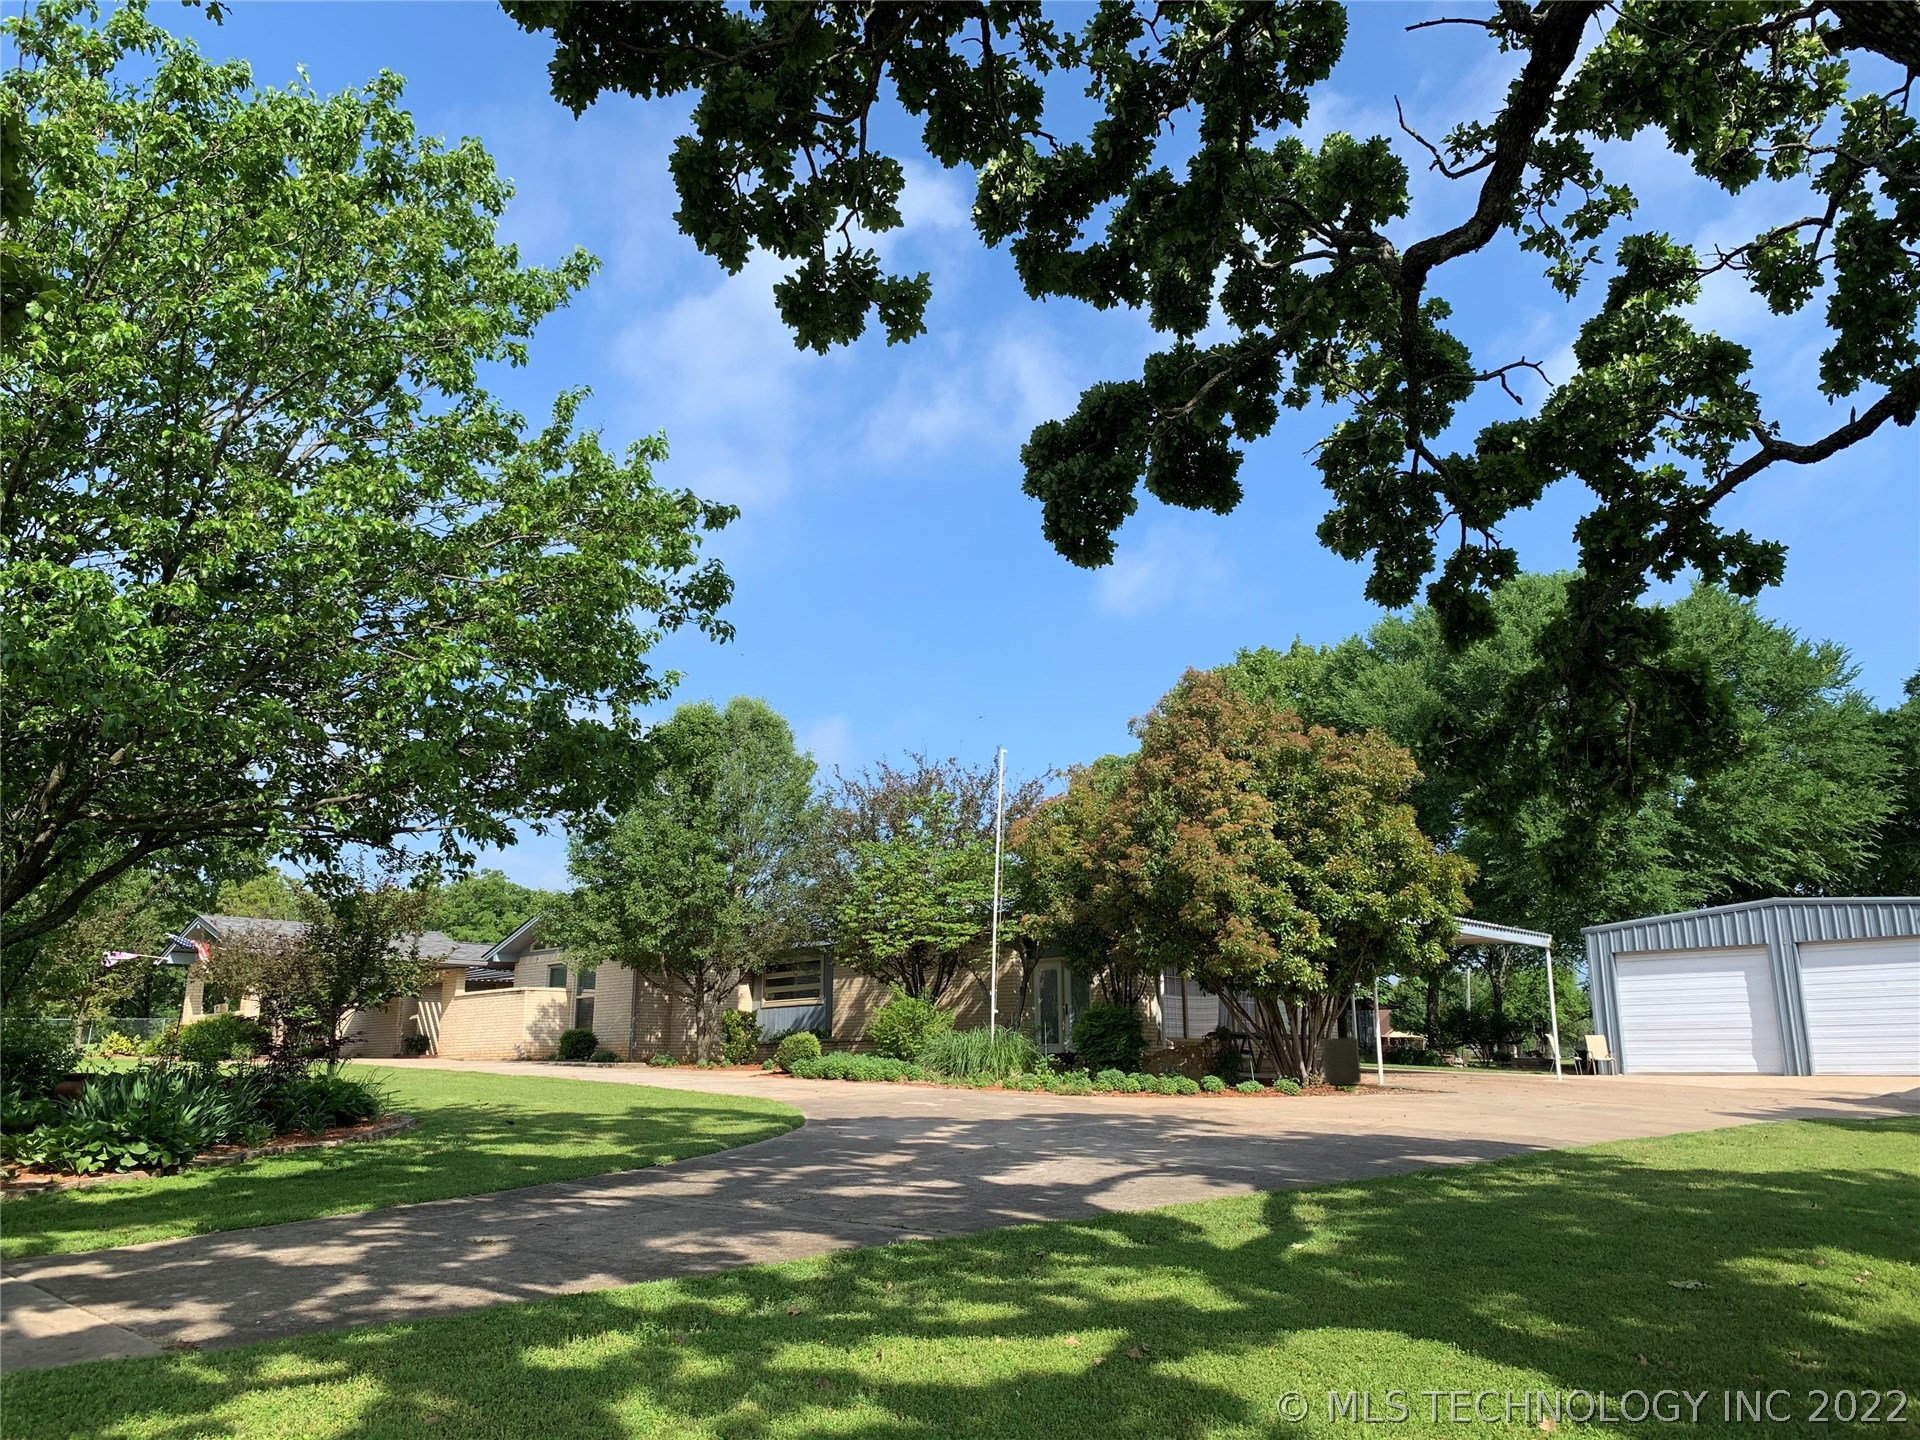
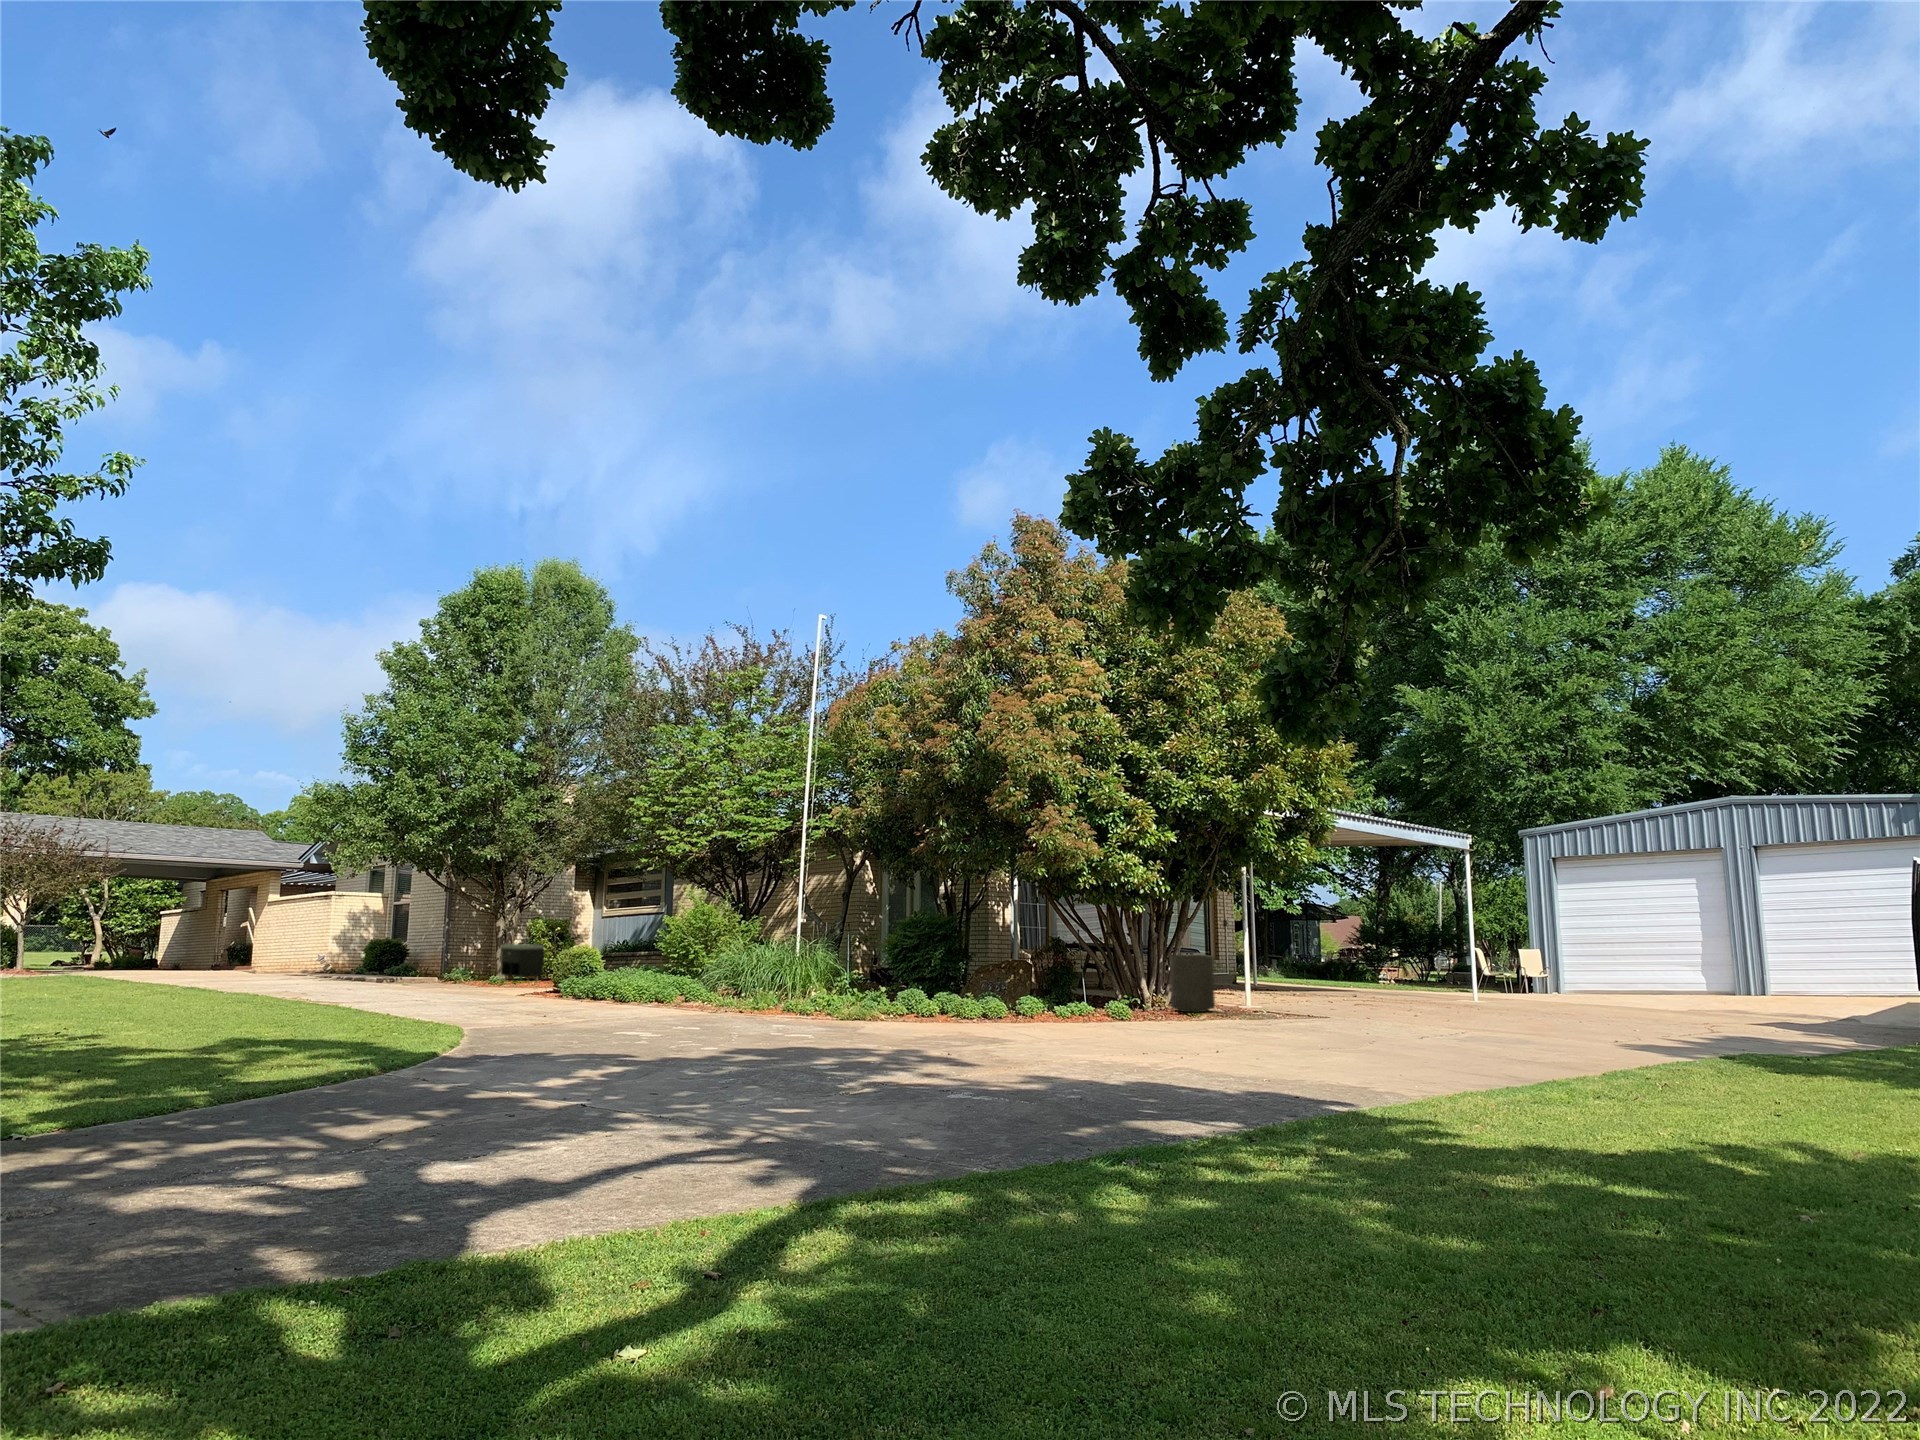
storage bench: none [703,1033,743,1065] -> present [500,944,544,979]

